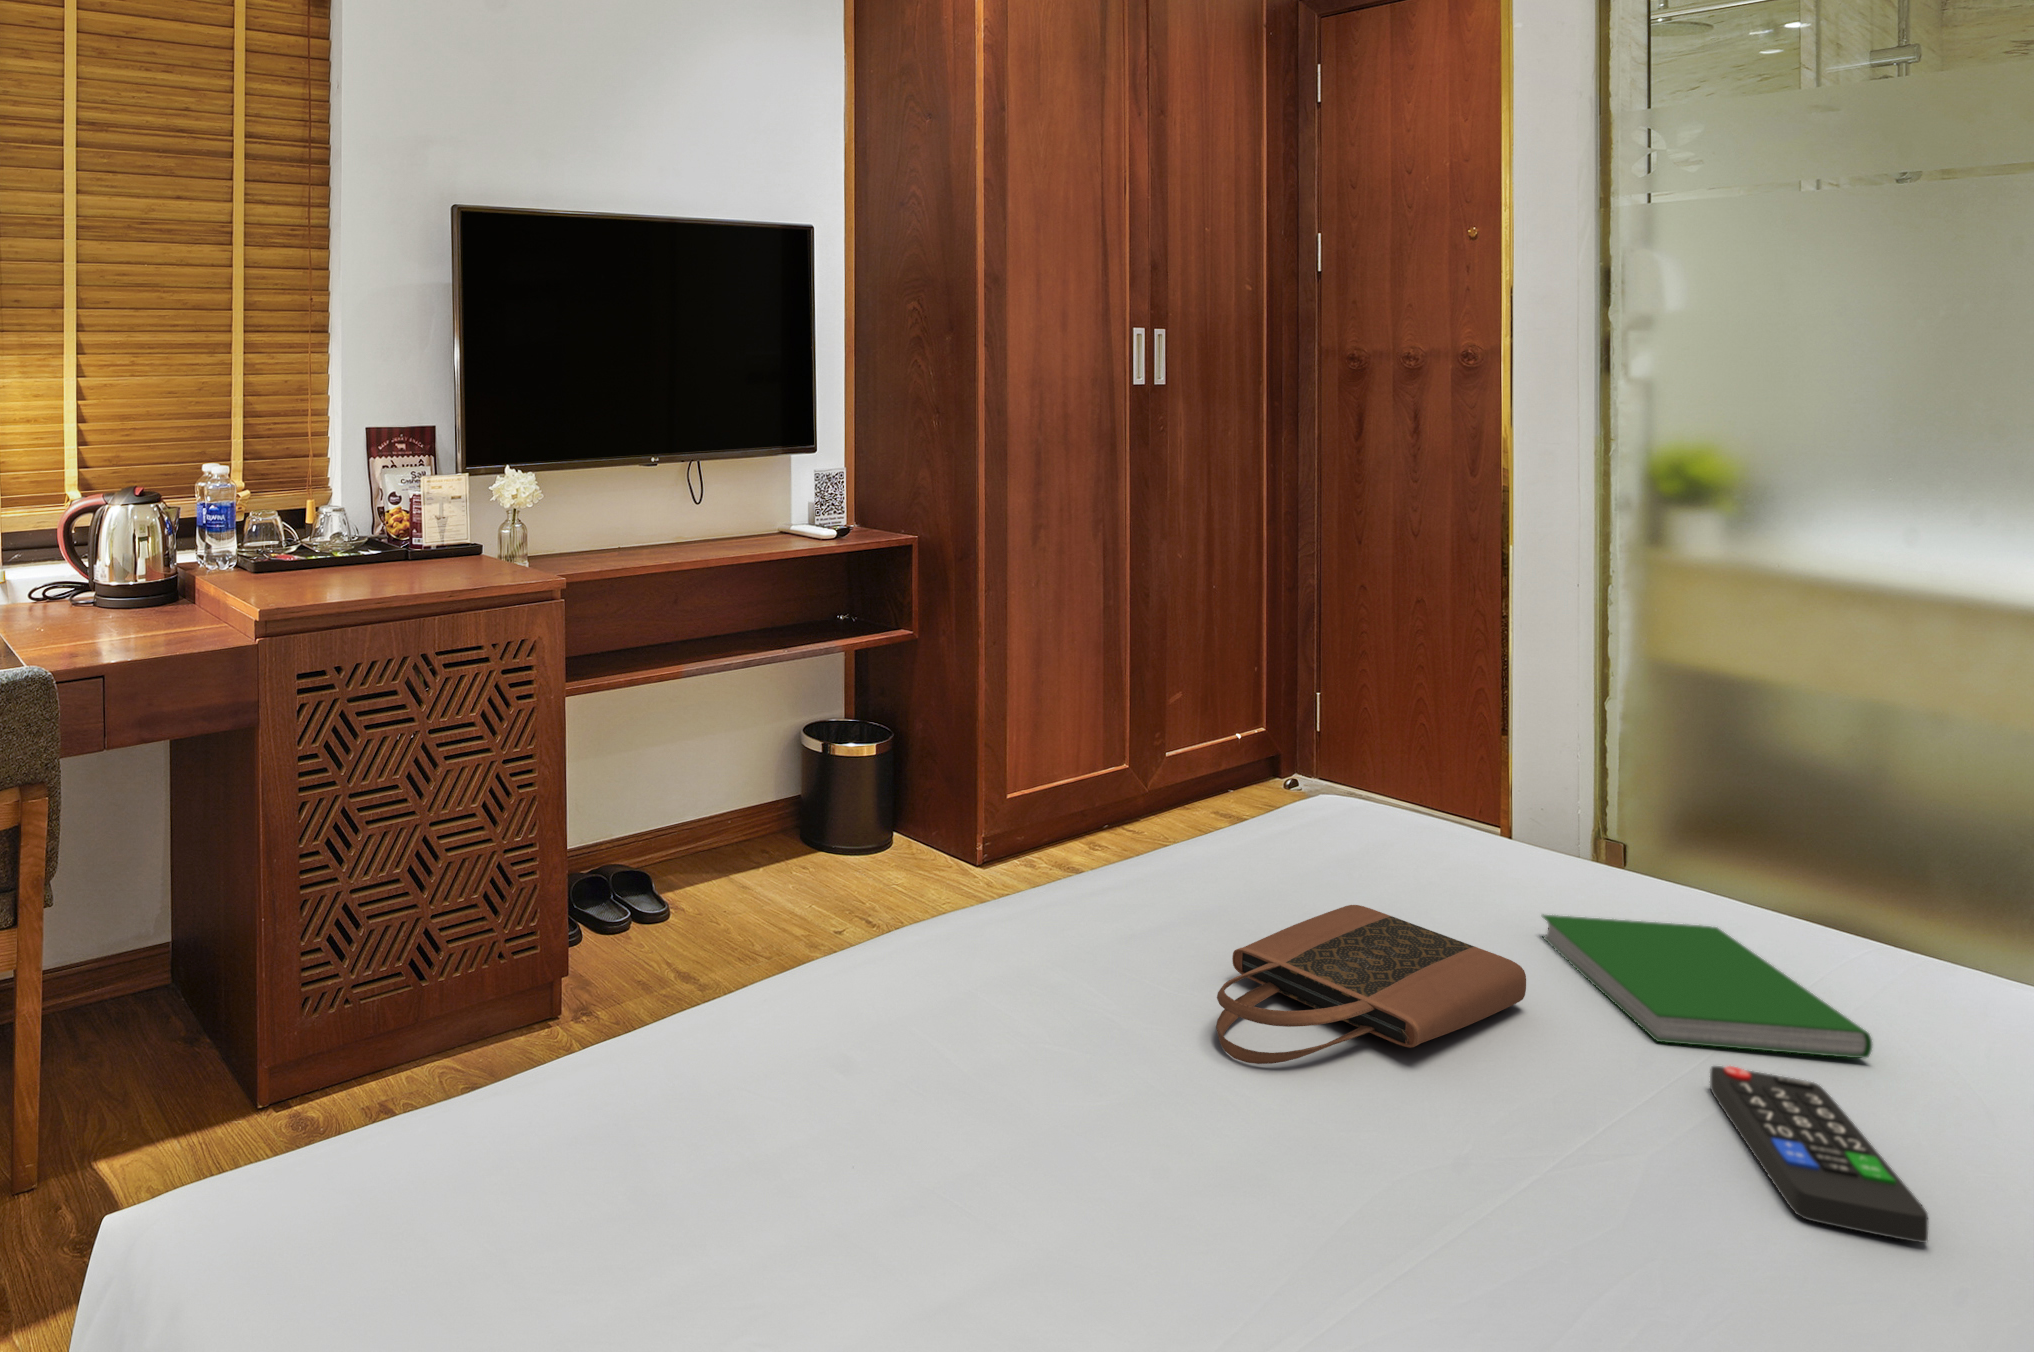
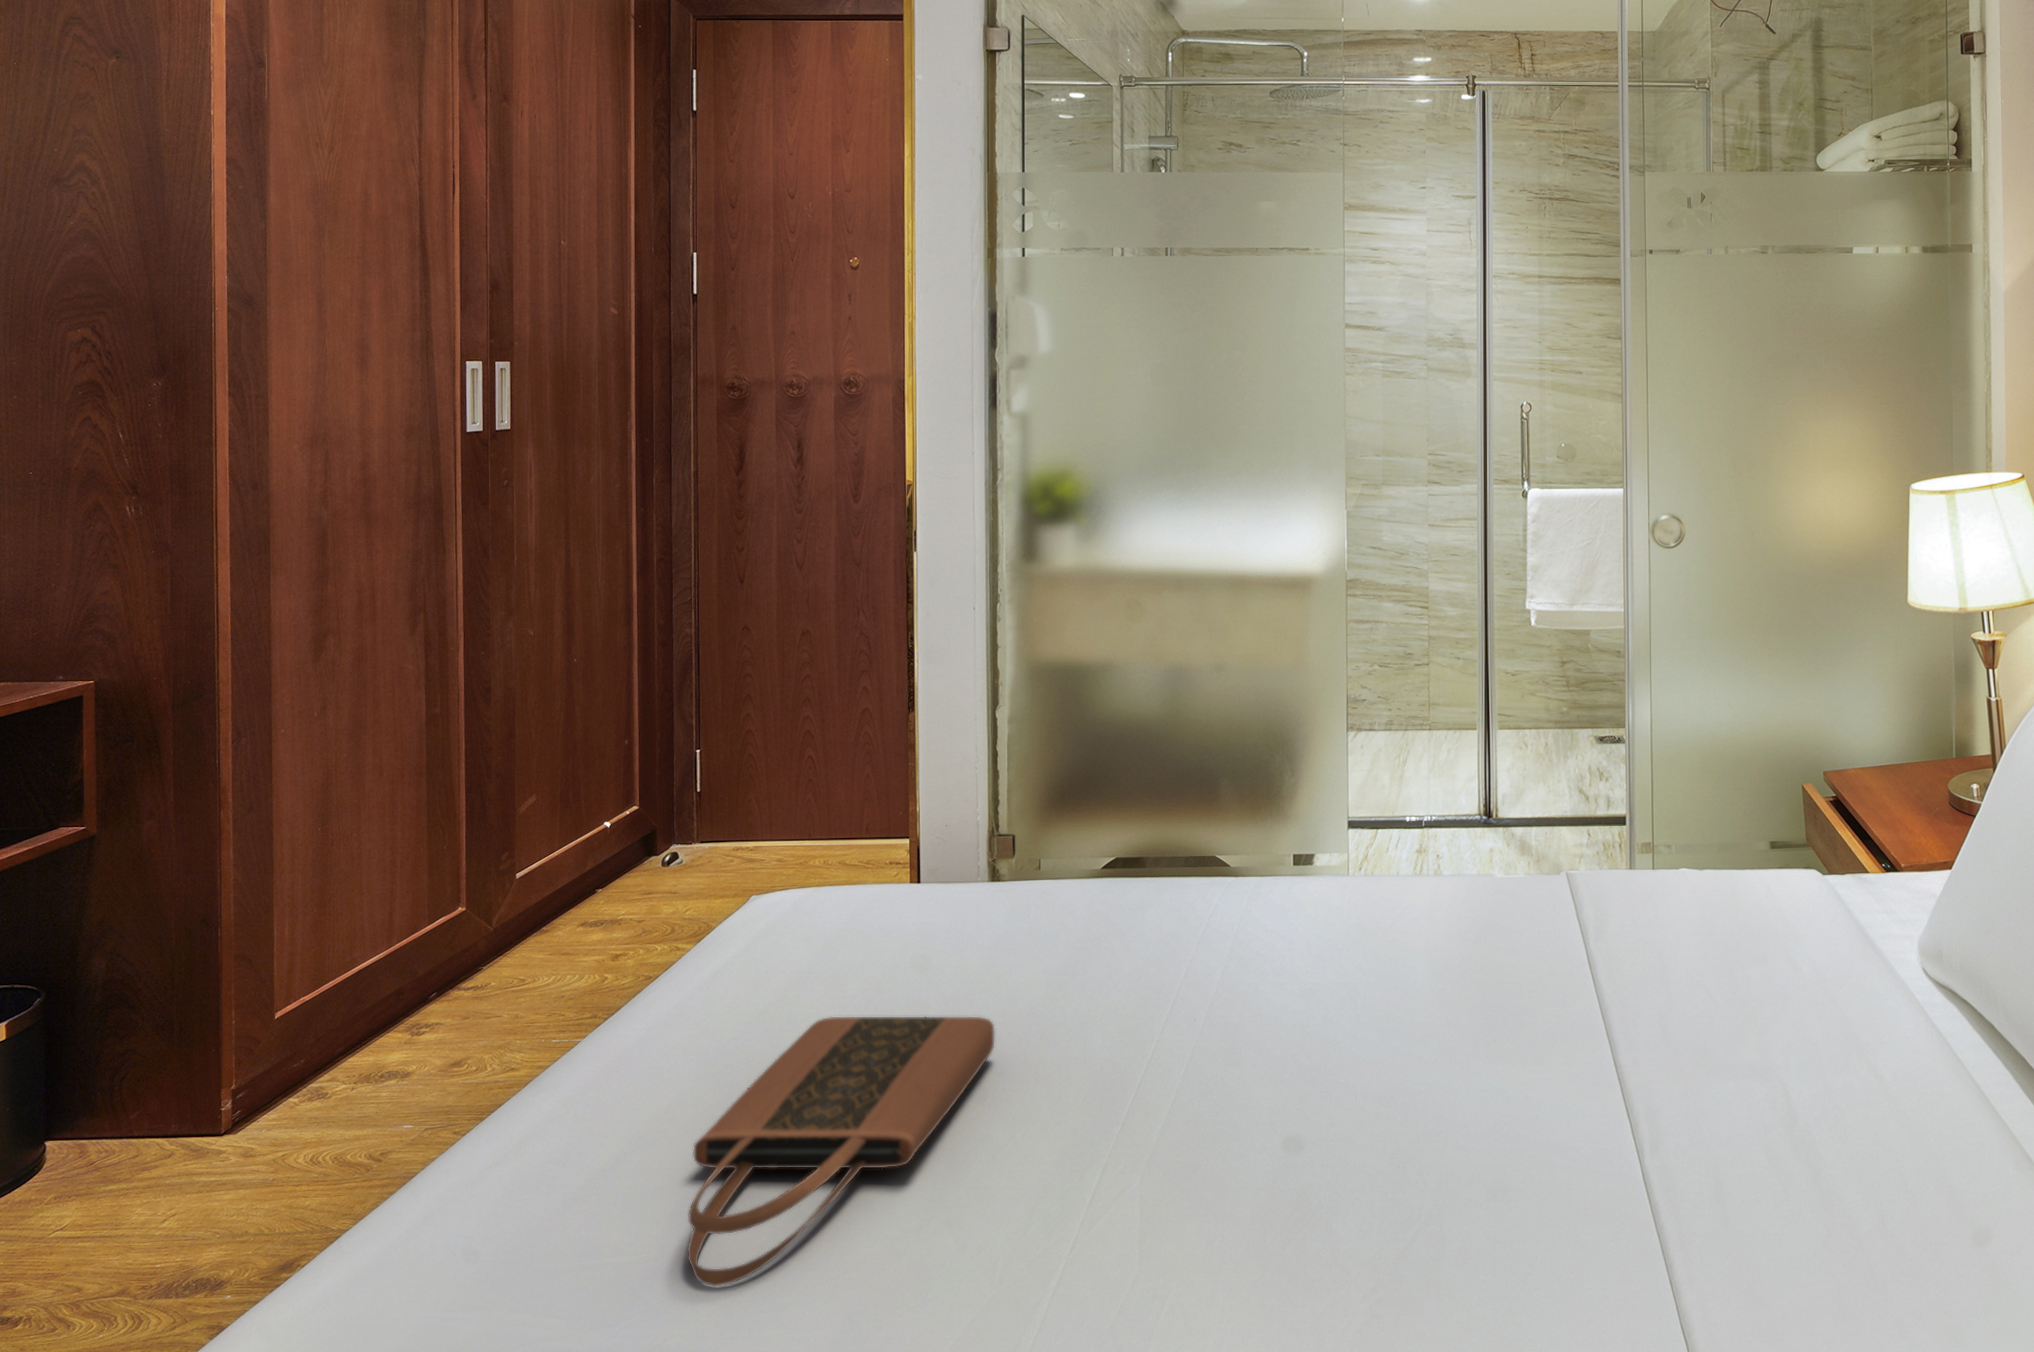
hardcover book: present [1542,914,1872,1058] -> none [990,905,1239,1040]
remote control: present [1710,1066,1928,1243] -> none [1146,1024,1304,1157]

